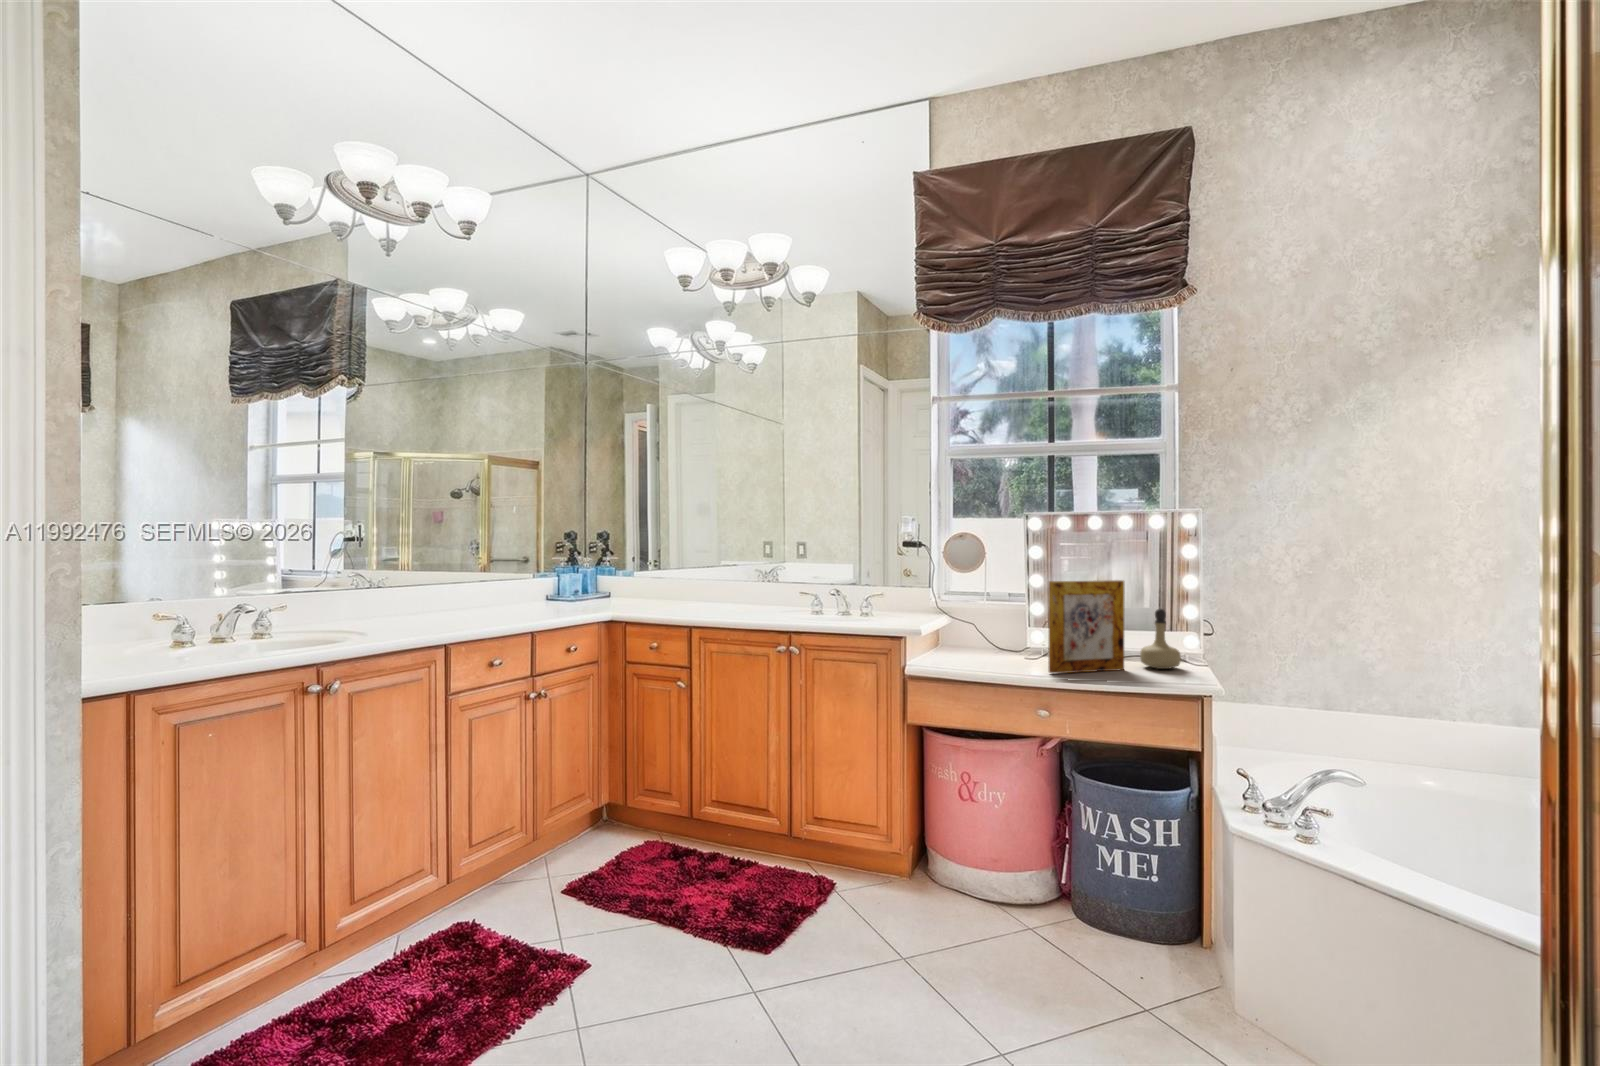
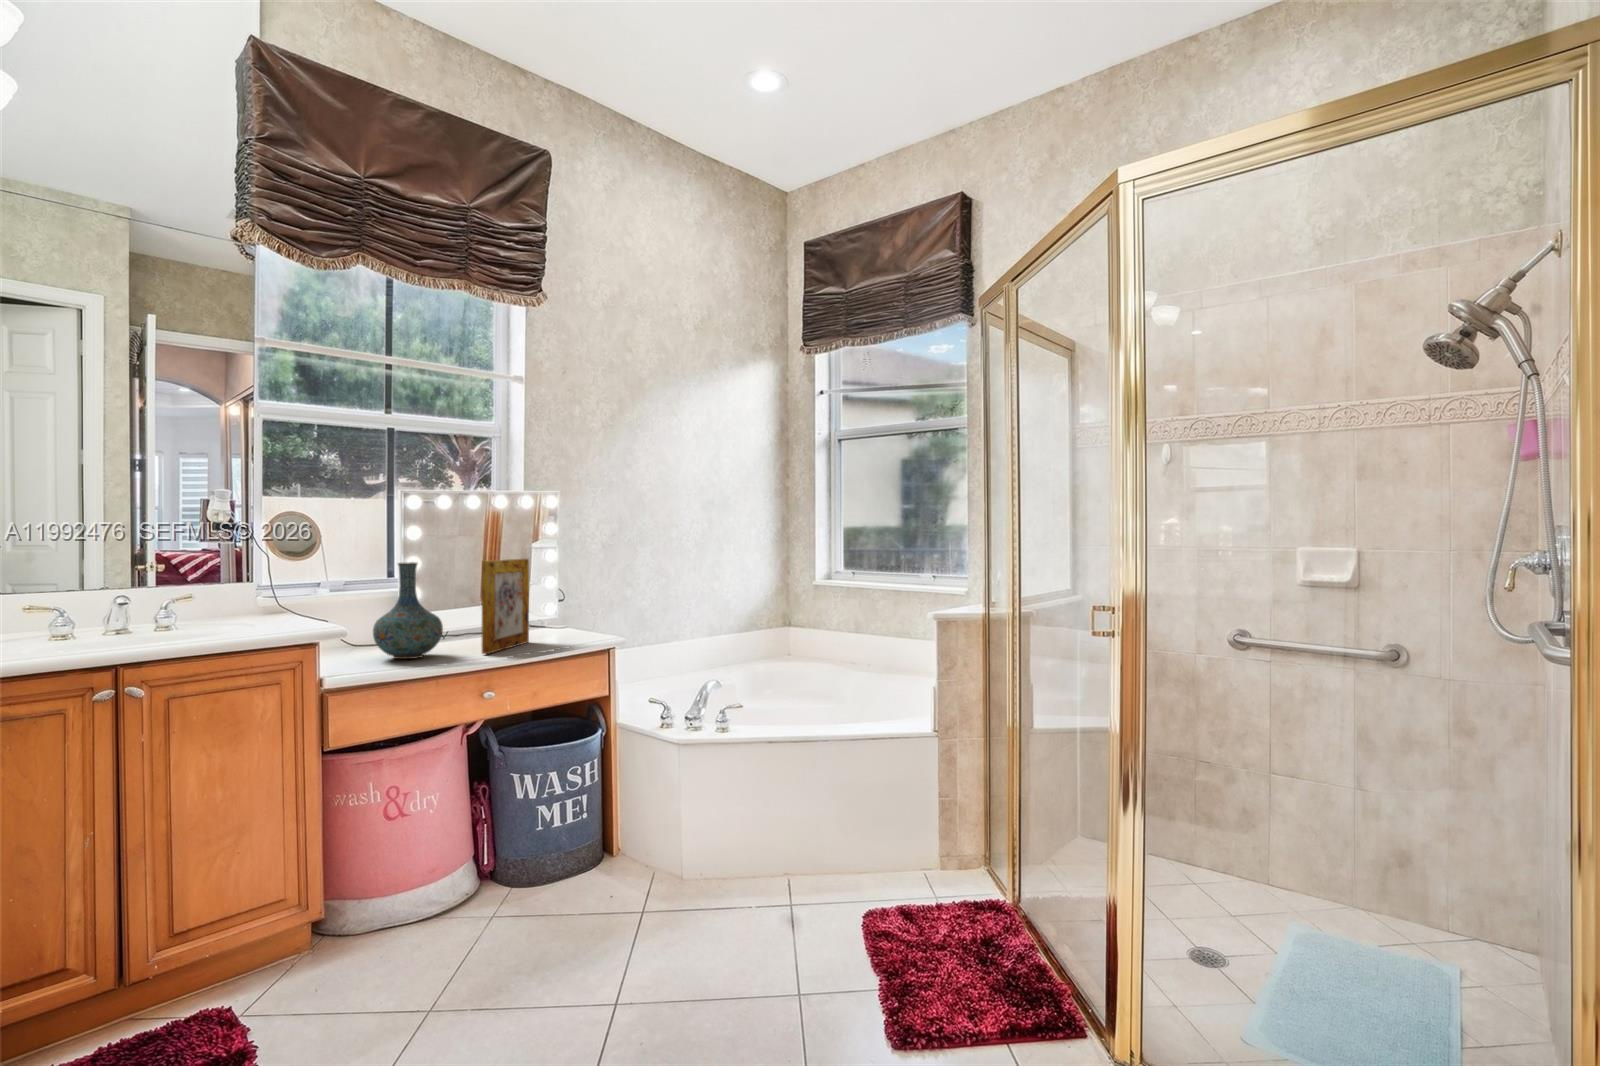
vase: none [966,579,1024,666] -> present [373,562,443,659]
perfume bottle: present [1140,609,1181,669] -> none [531,583,566,637]

